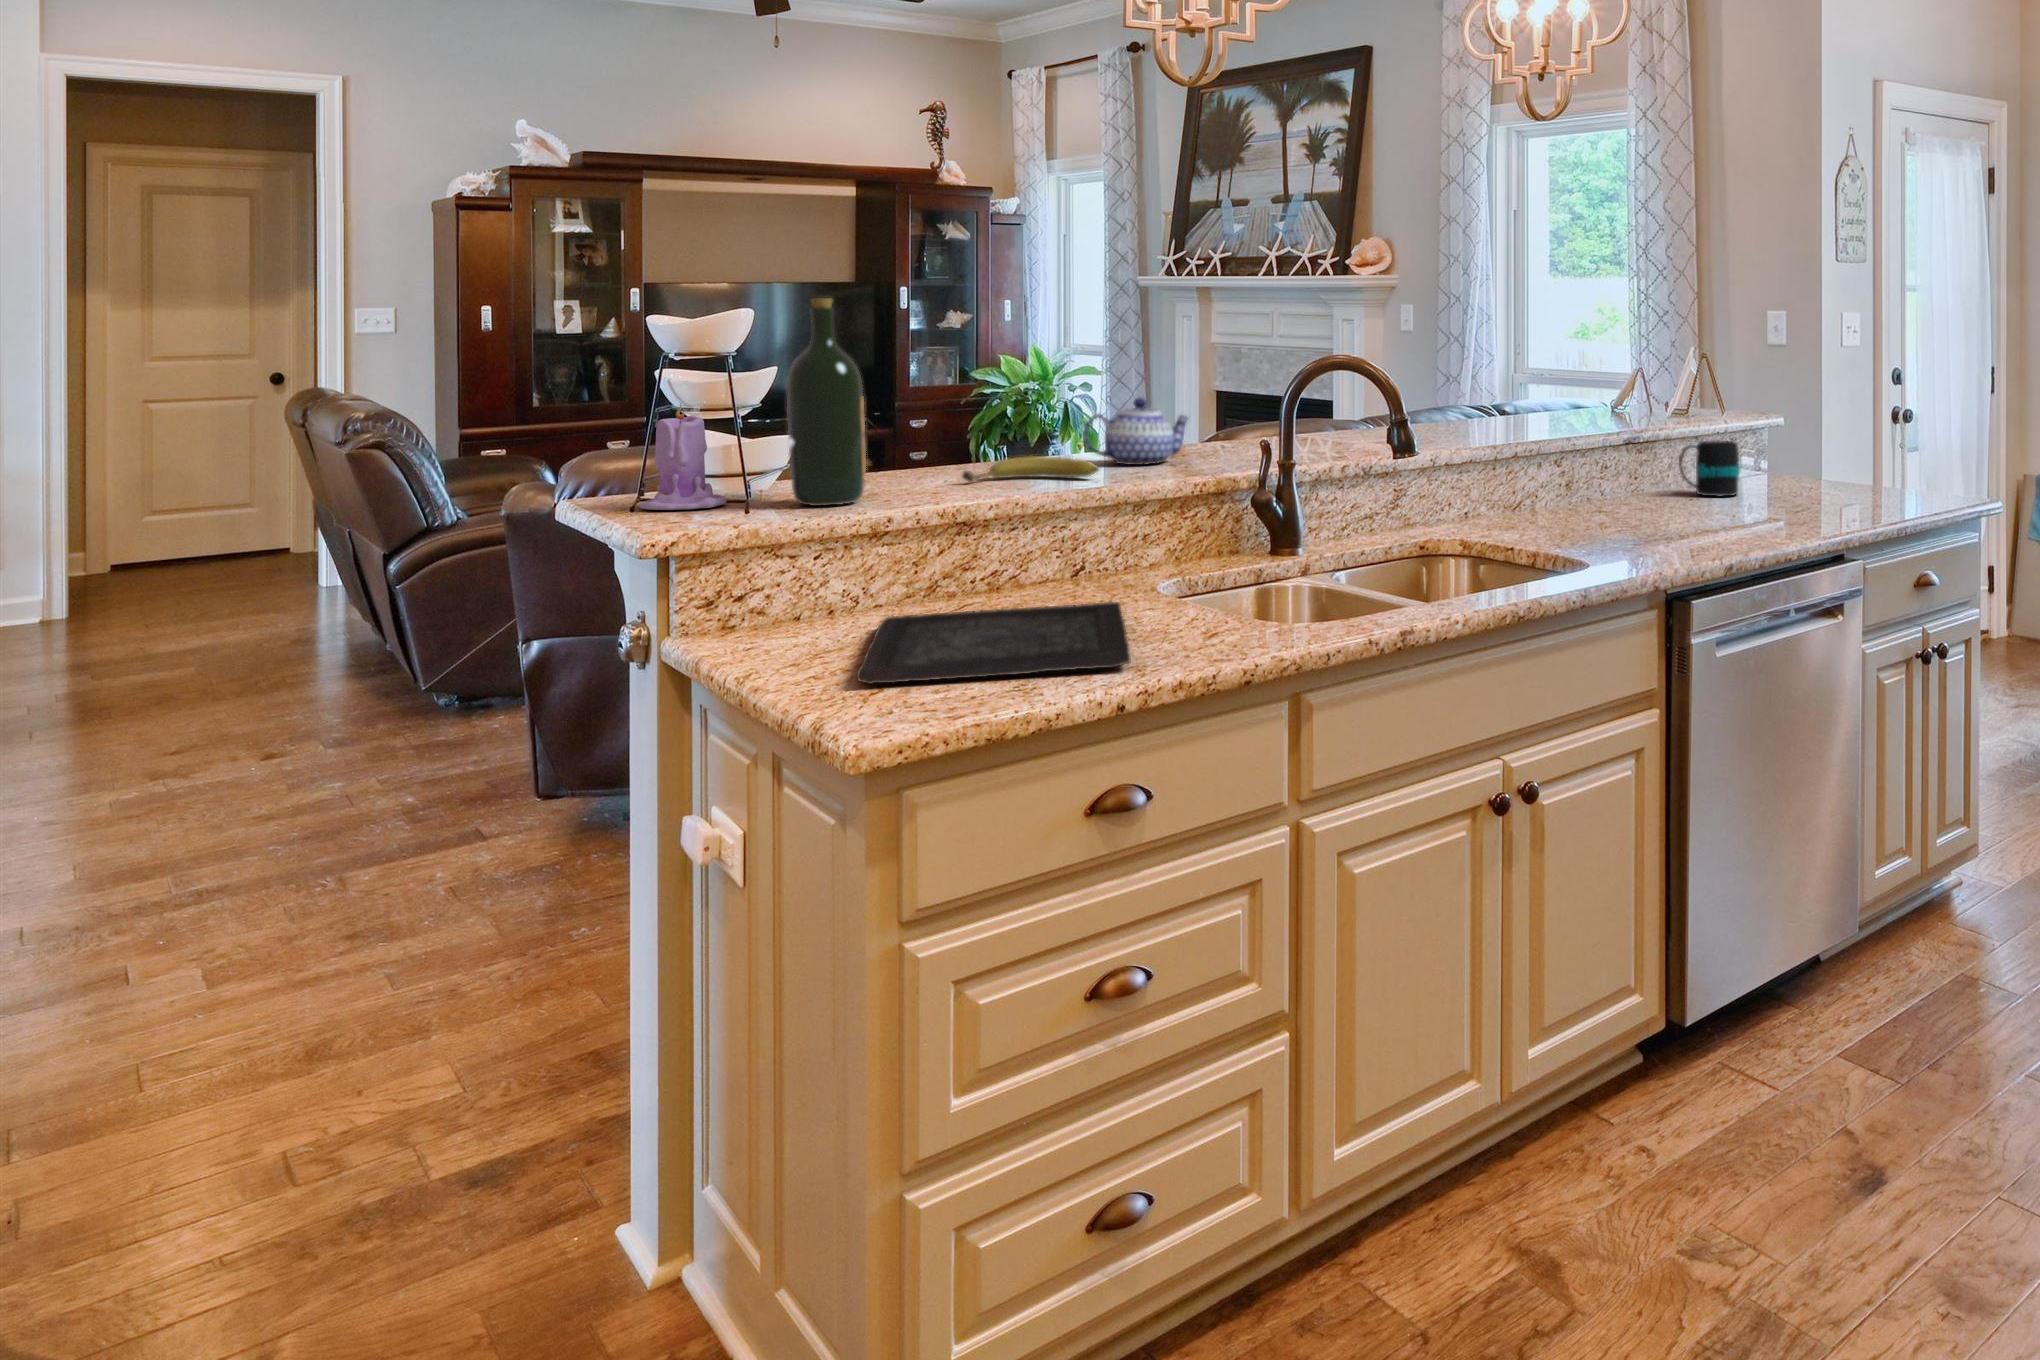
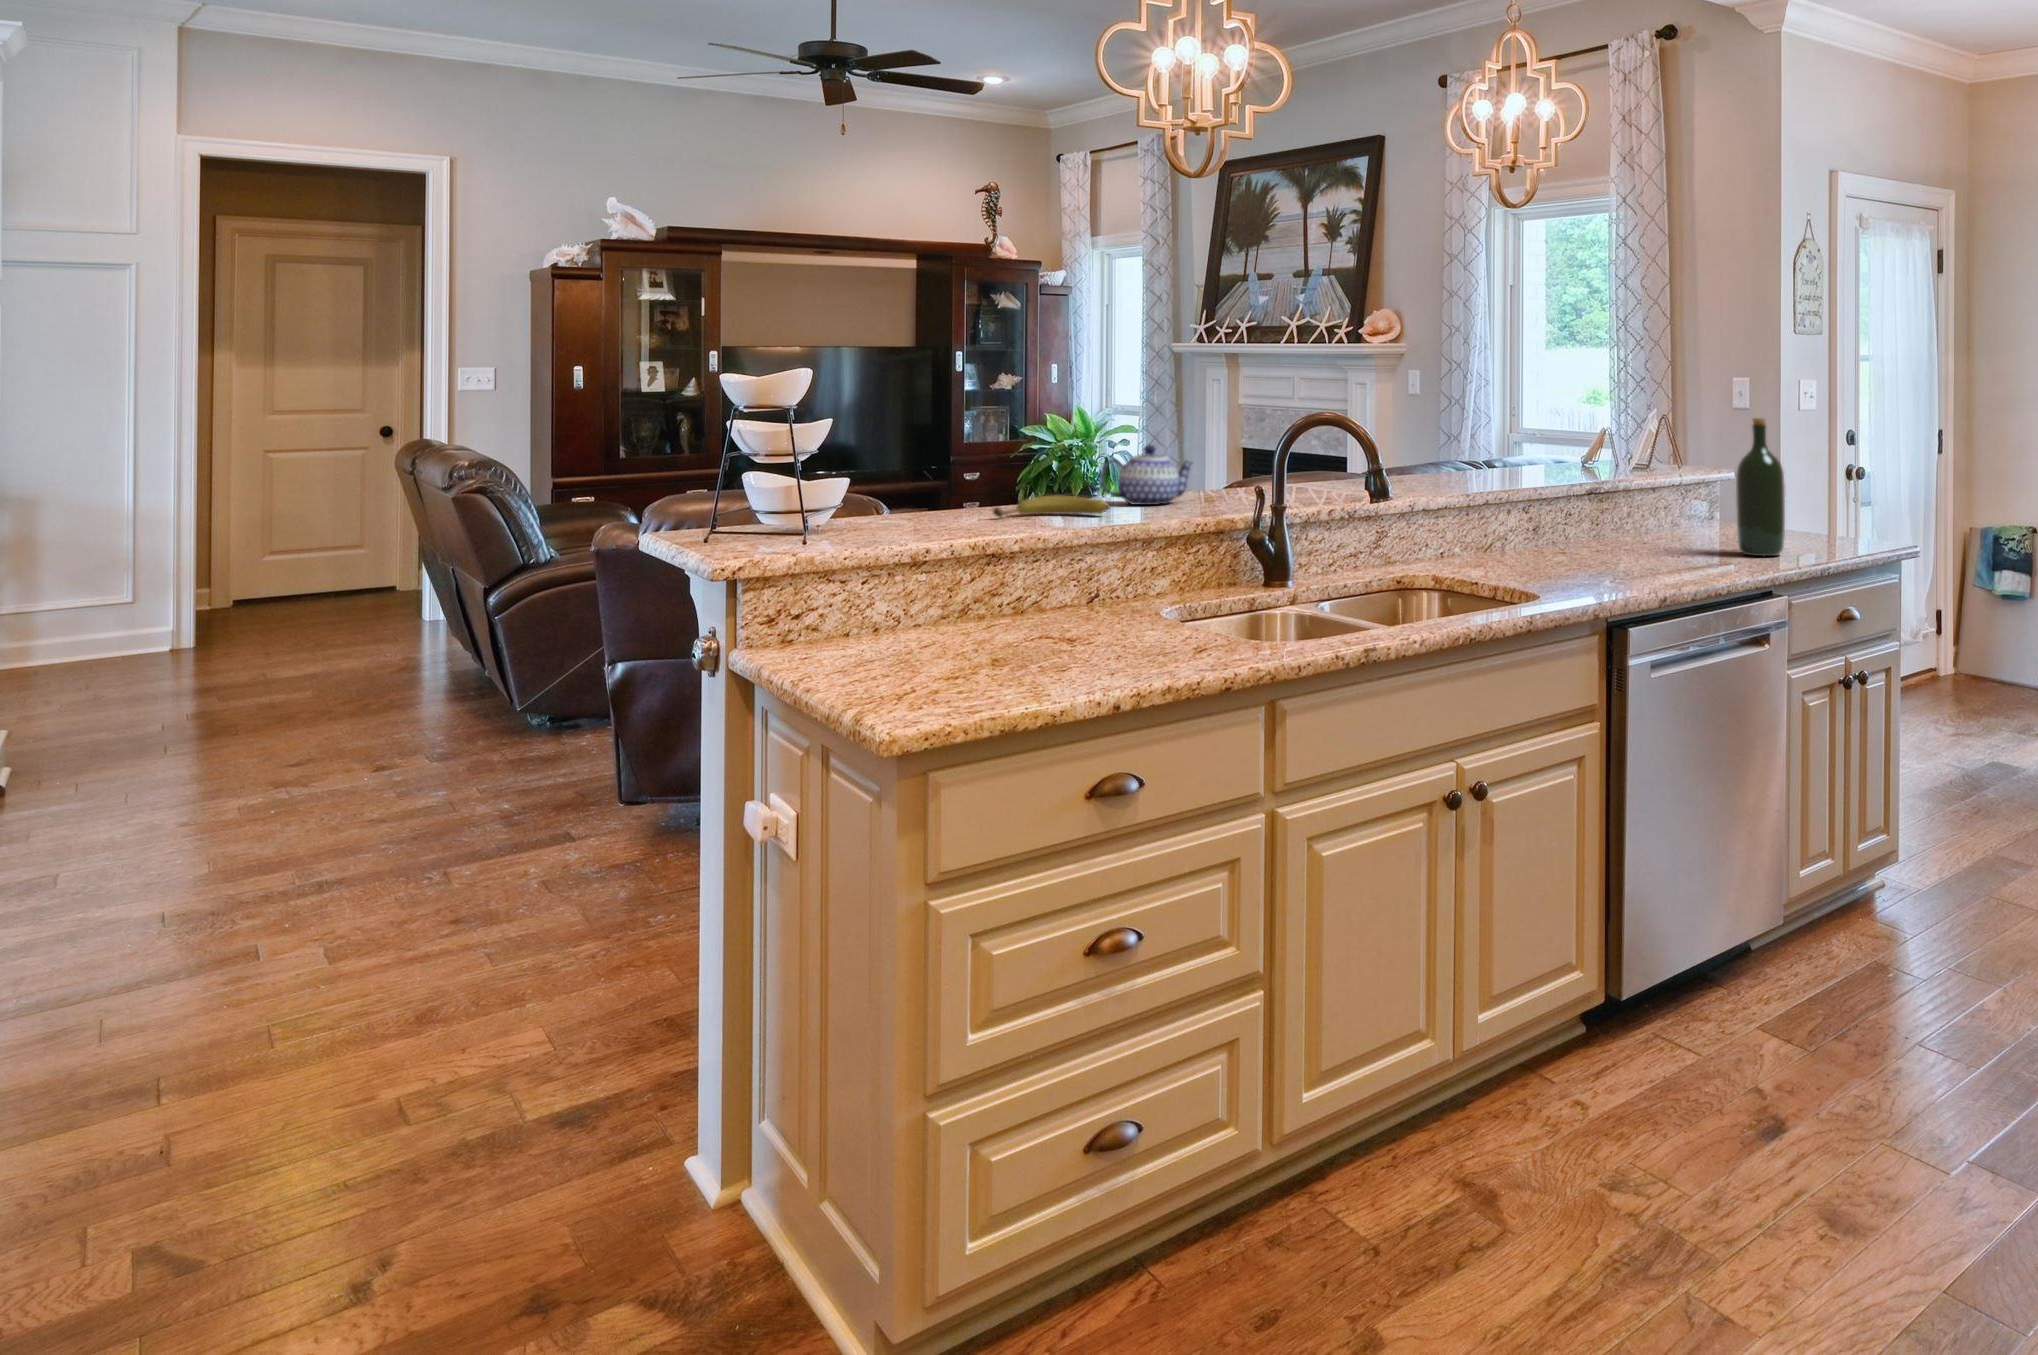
wine bottle: present [787,298,866,506] -> present [1736,418,1785,556]
candle: present [640,403,727,510] -> none [727,445,797,536]
mug: present [1679,441,1741,496] -> none [1655,489,1715,542]
tray: present [857,602,1131,684] -> none [891,623,1123,684]

